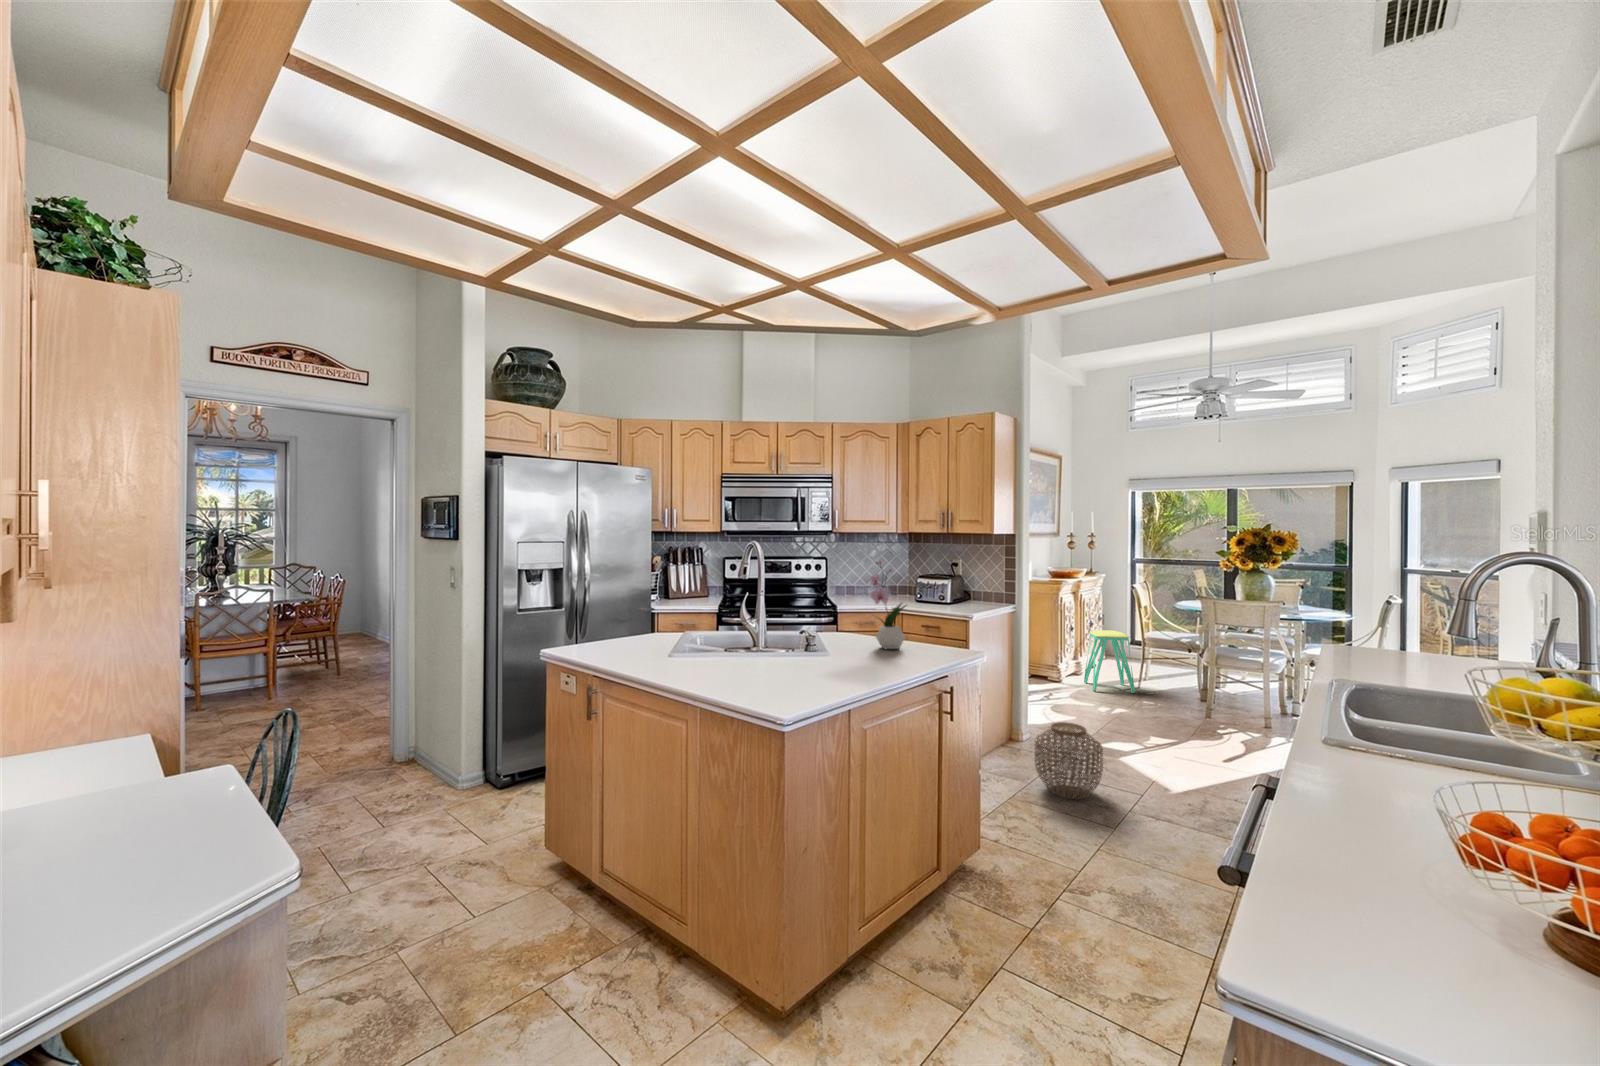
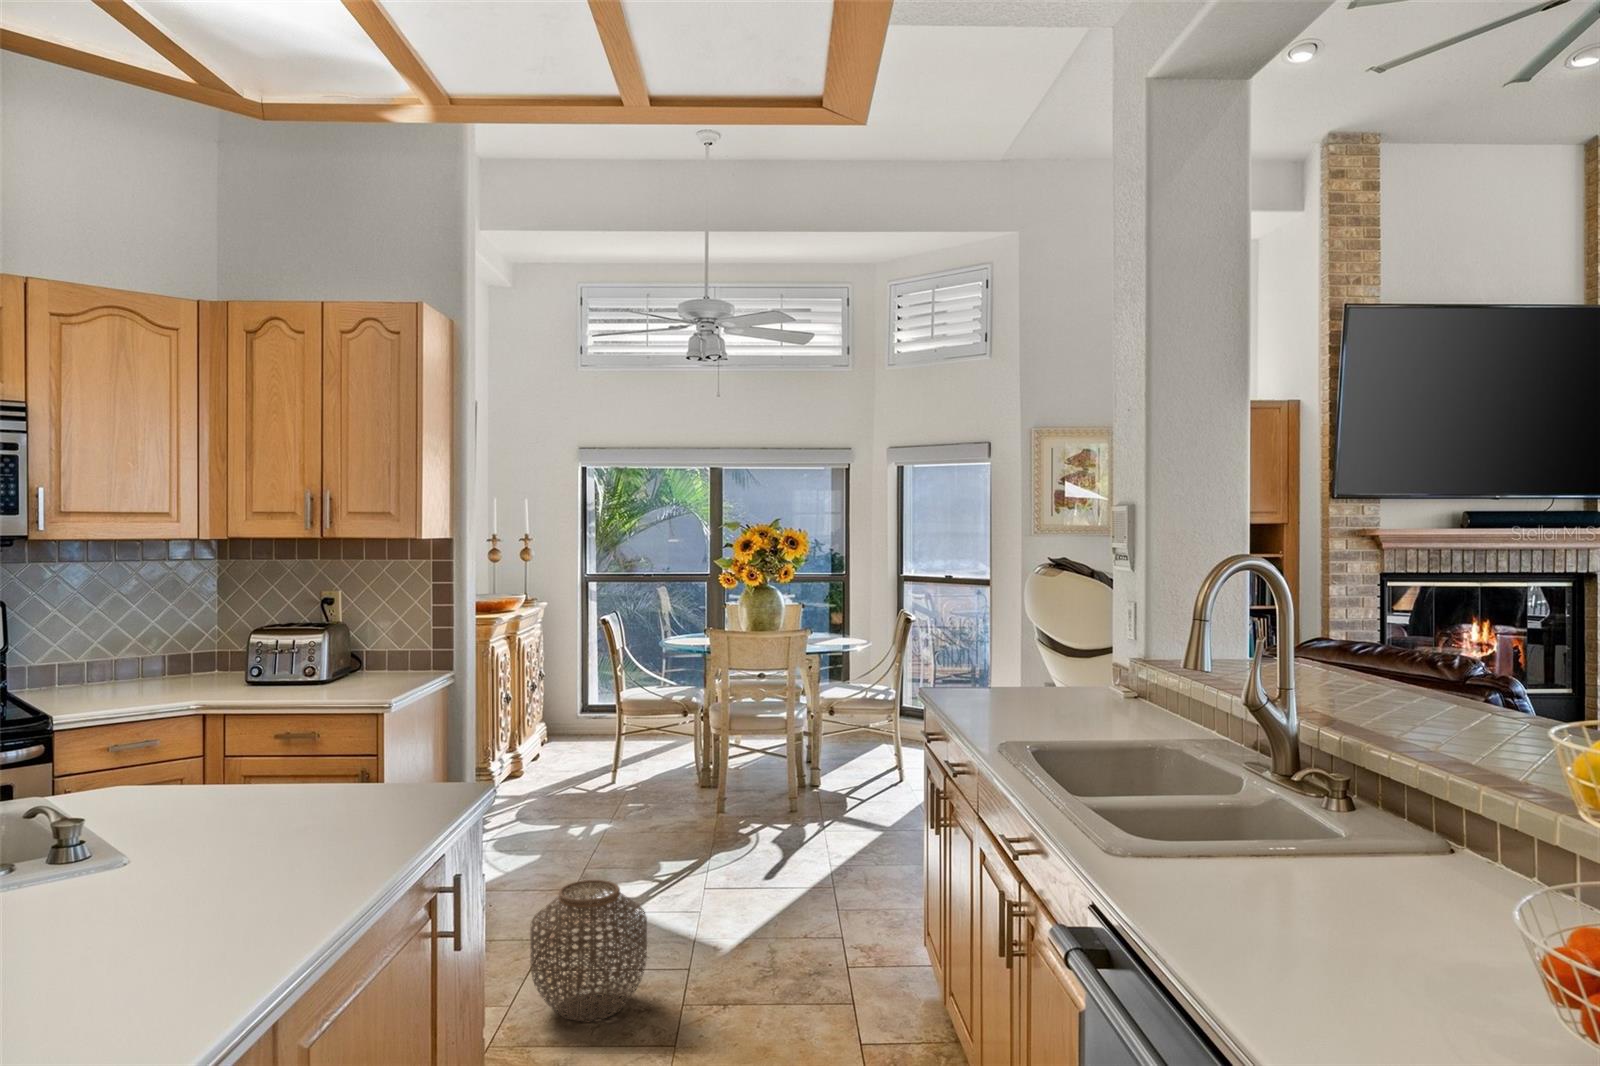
flower arrangement: present [871,562,905,649] -> none [247,616,354,834]
stool: present [1084,630,1135,693] -> none [530,694,610,799]

